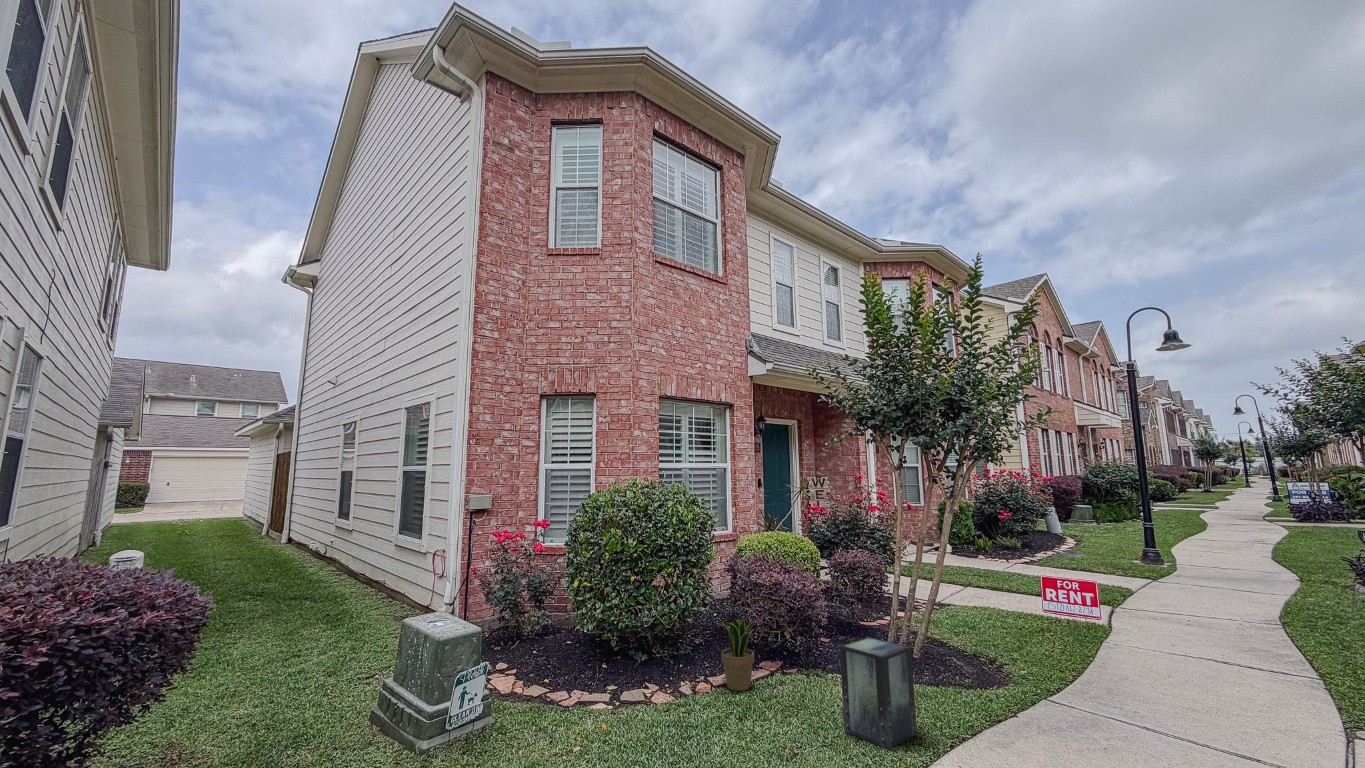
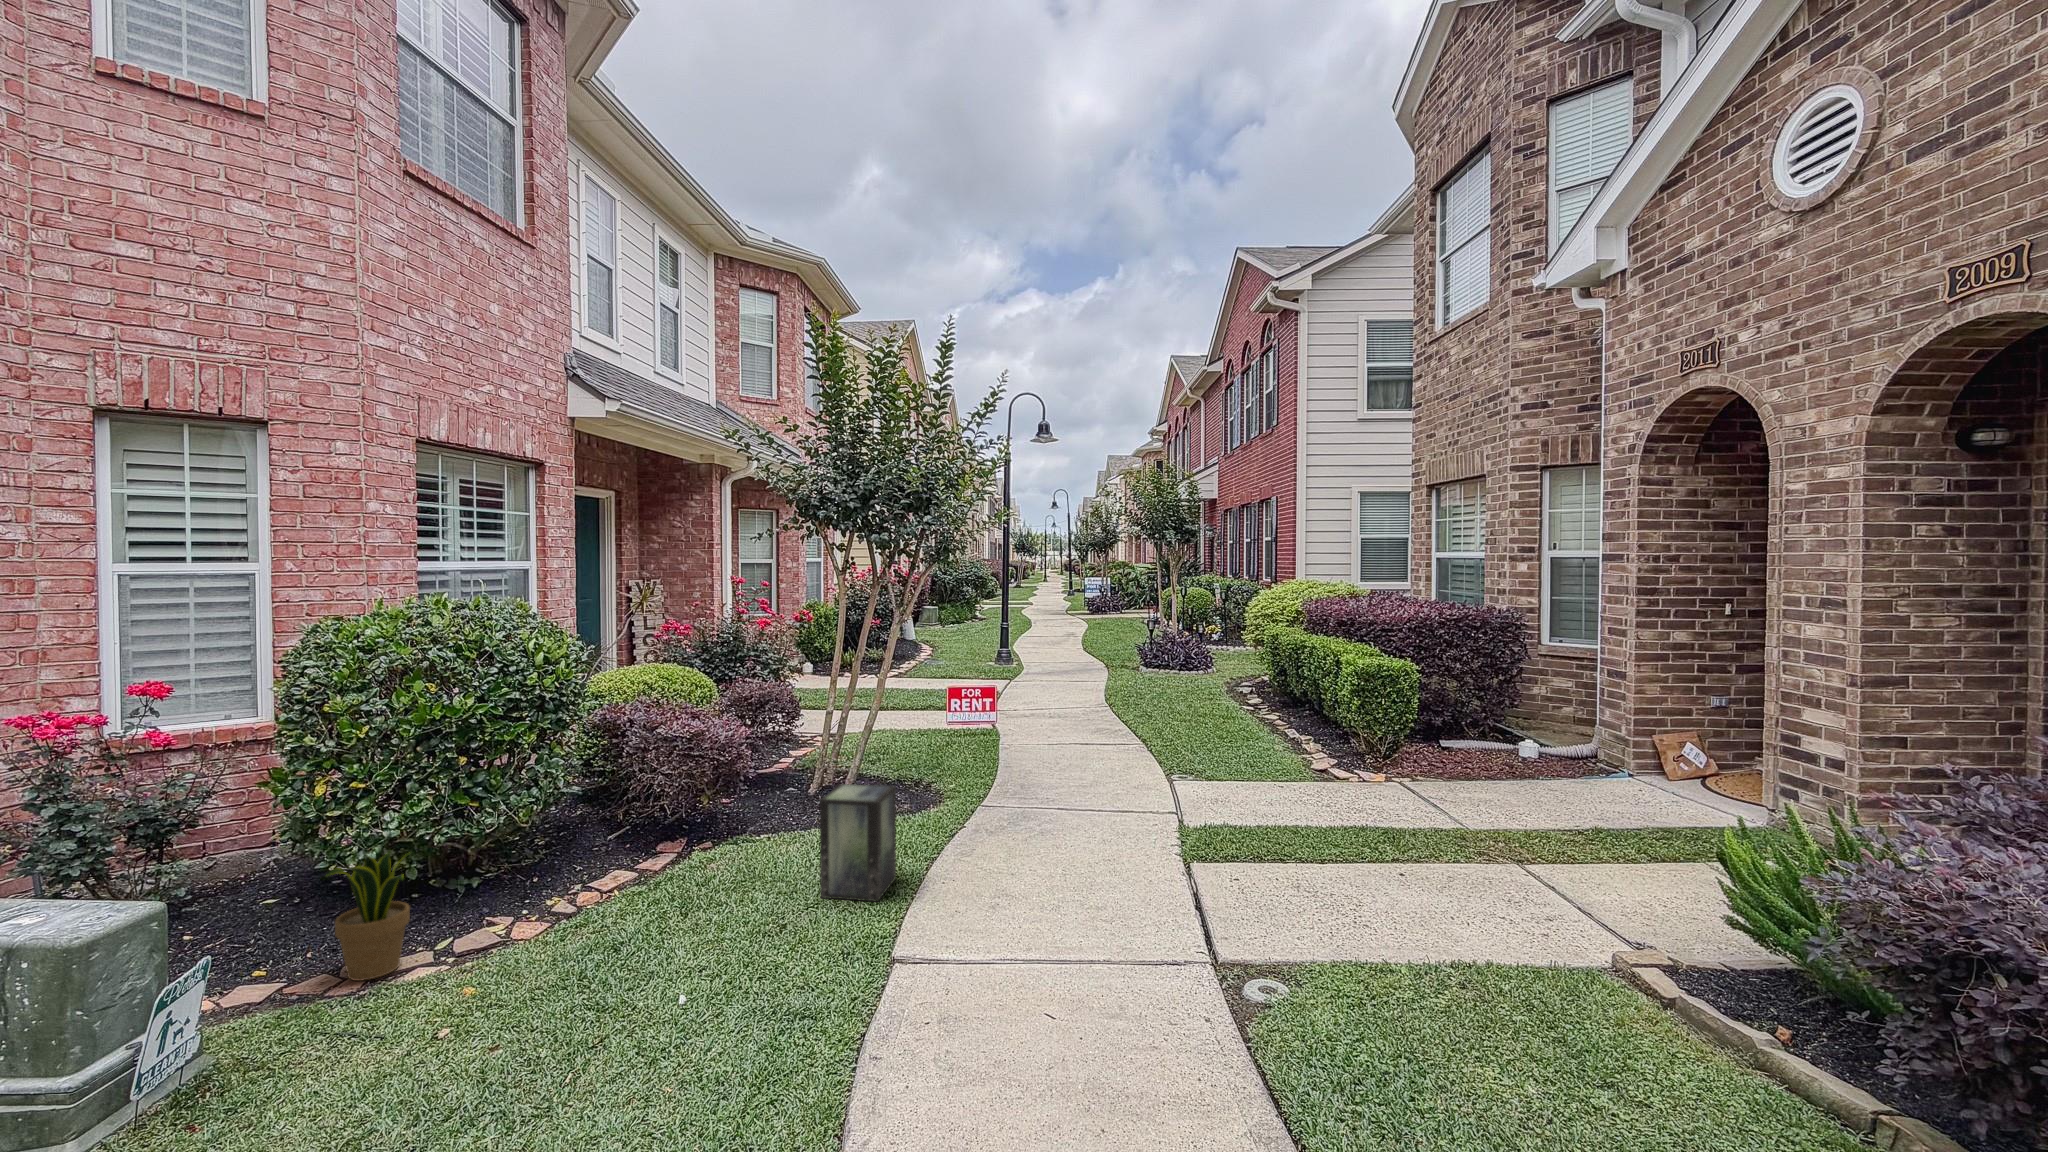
potted plant: present [717,618,755,691] -> present [326,852,410,981]

